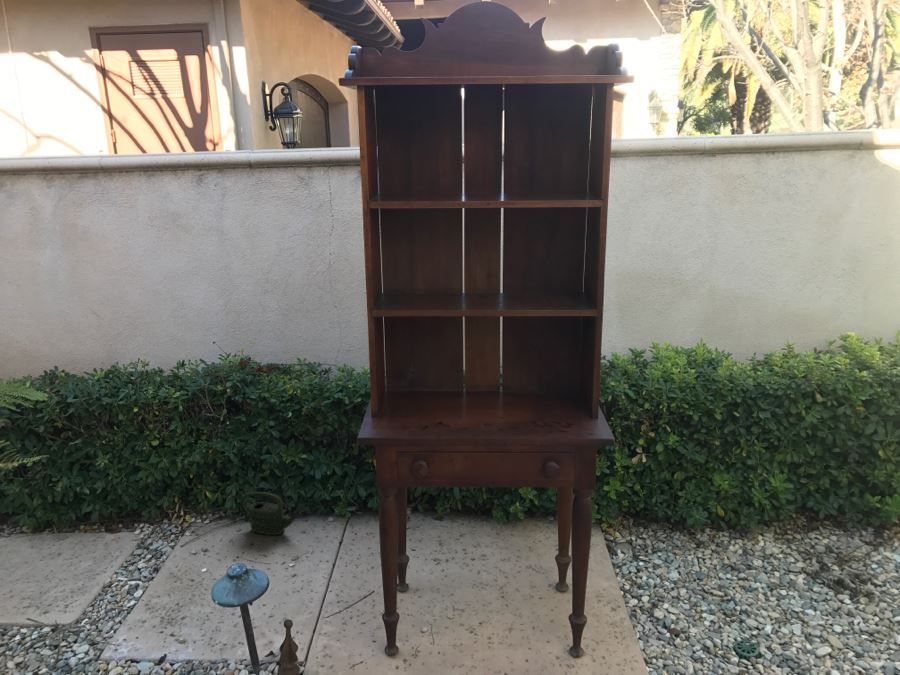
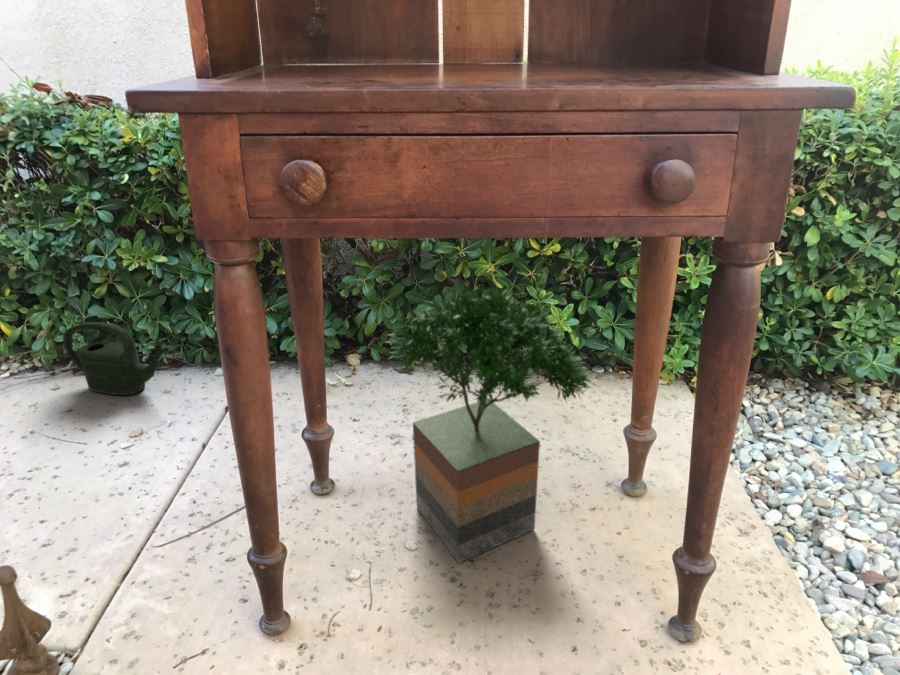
potted tree: none [438,485,534,625] -> present [386,286,591,563]

